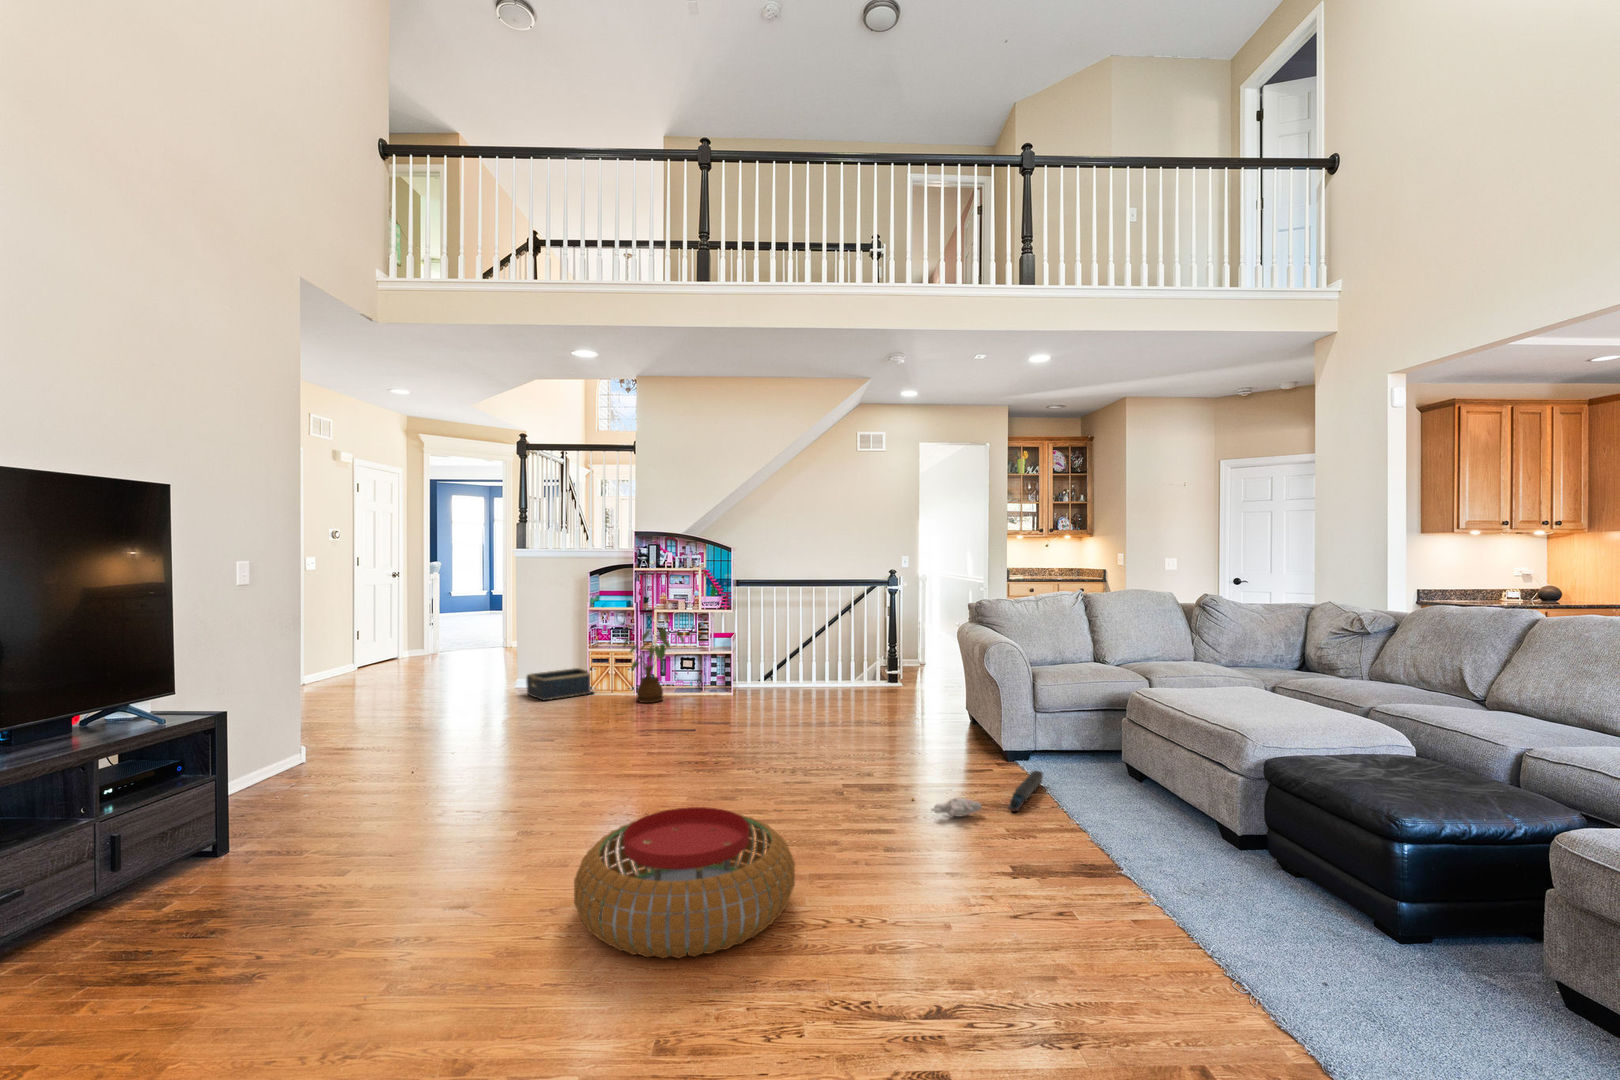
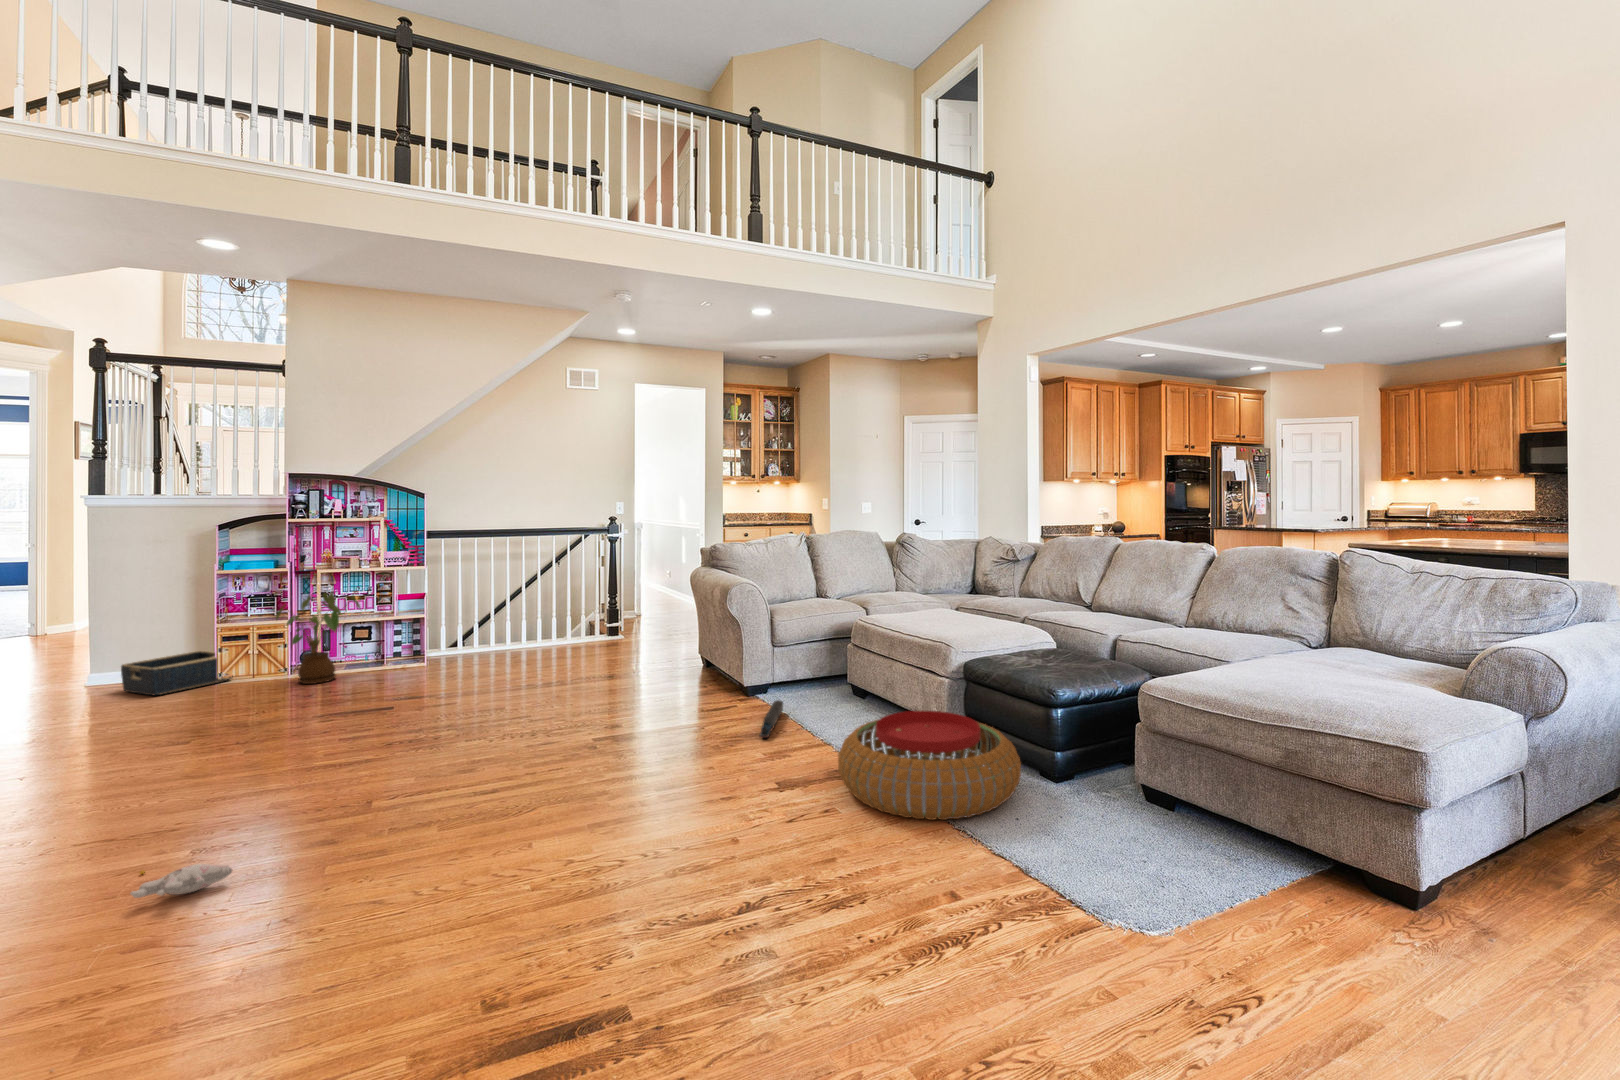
plush toy: present [912,798,982,817] -> present [130,864,232,898]
pouf: present [574,807,795,958] -> present [838,711,1021,820]

